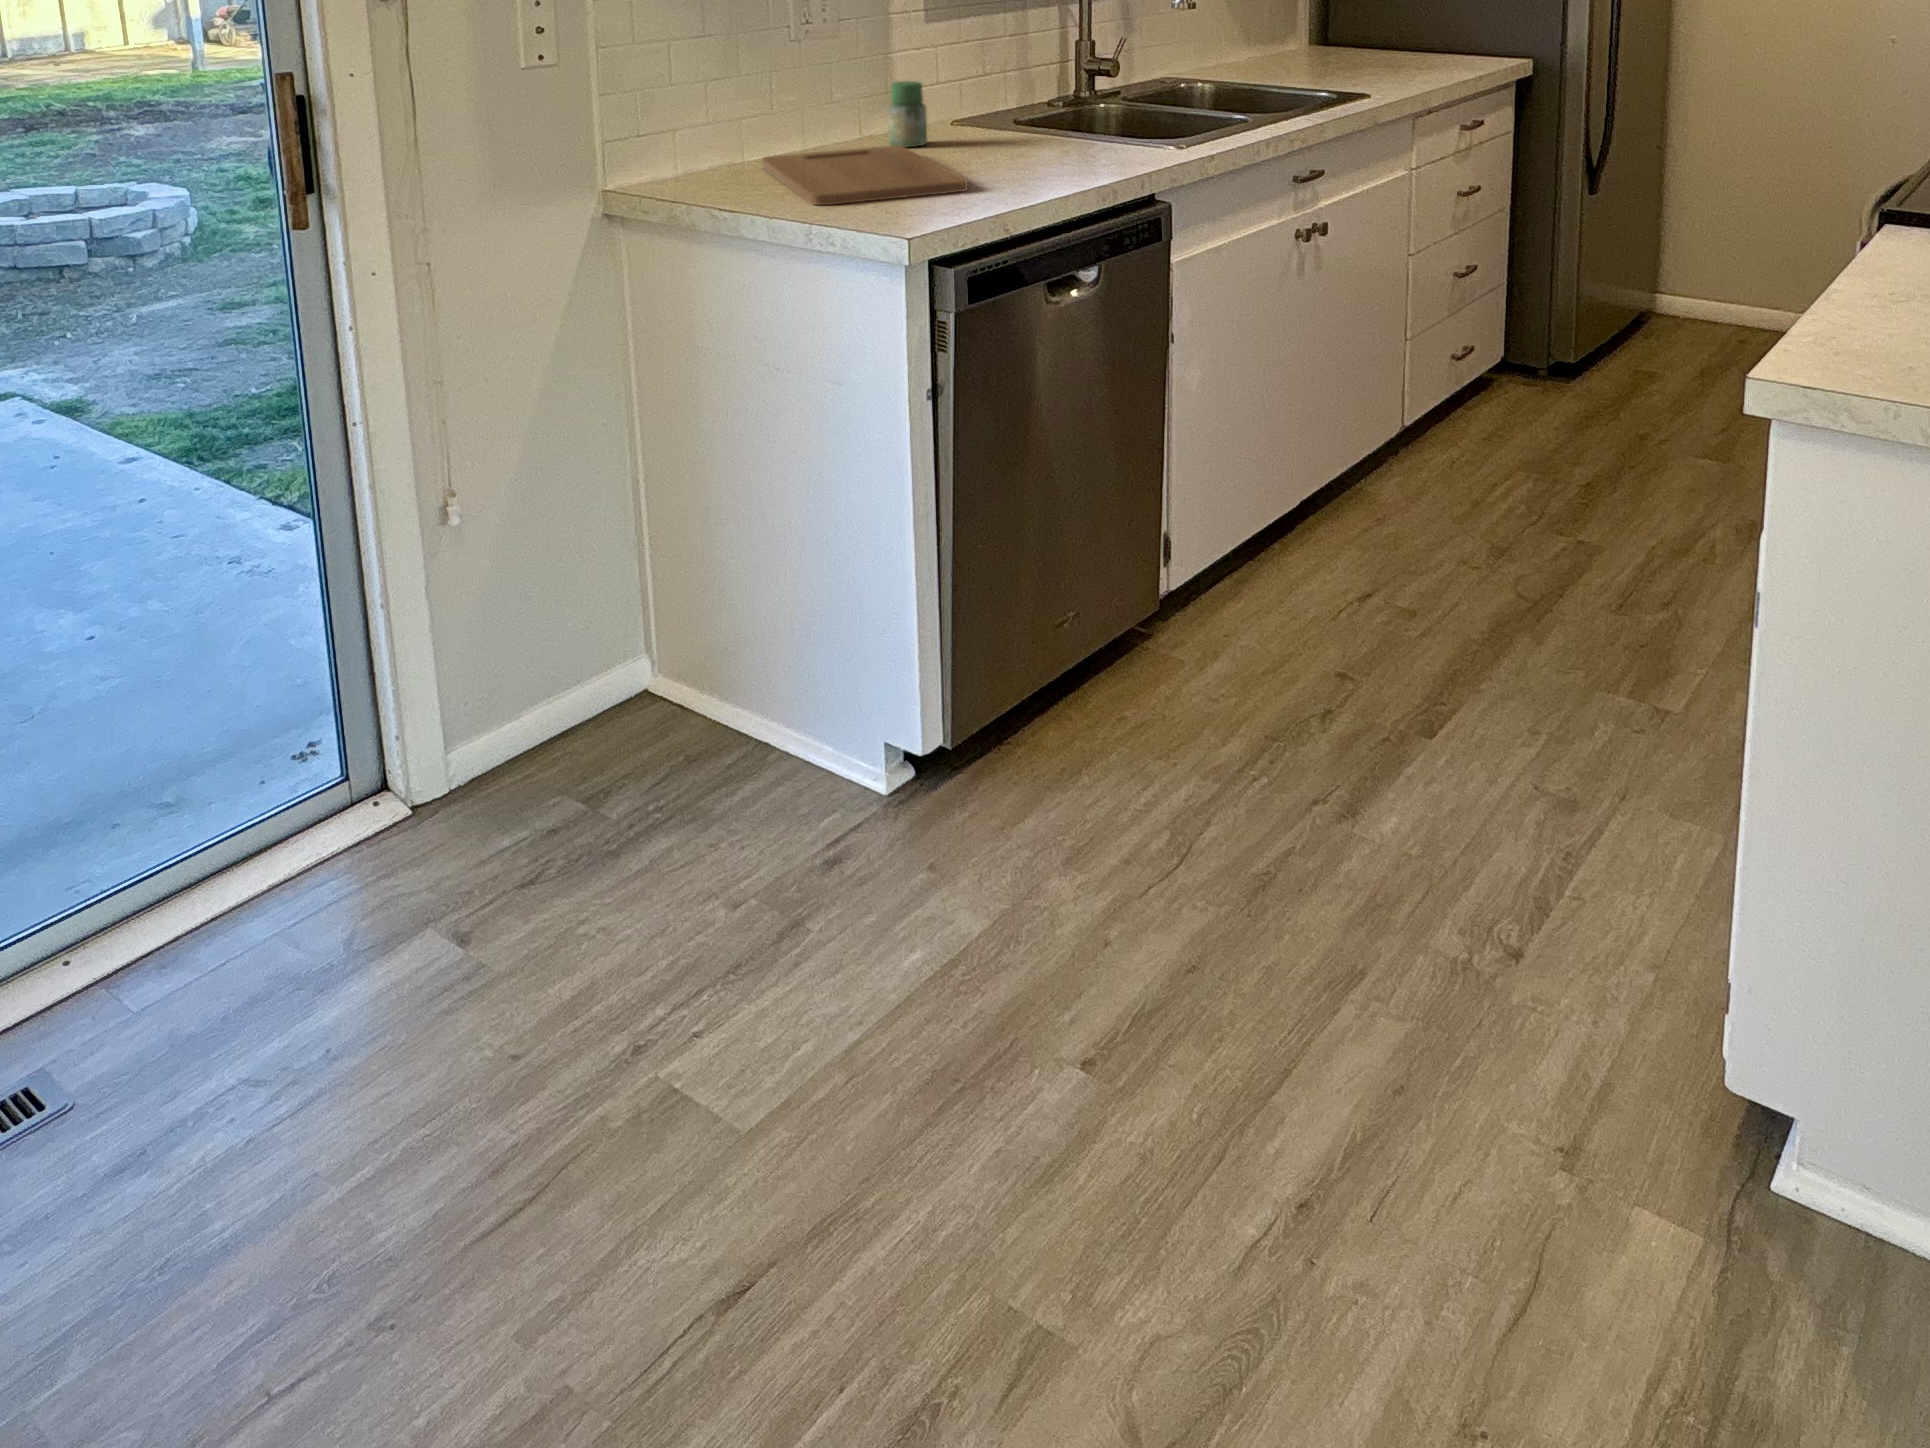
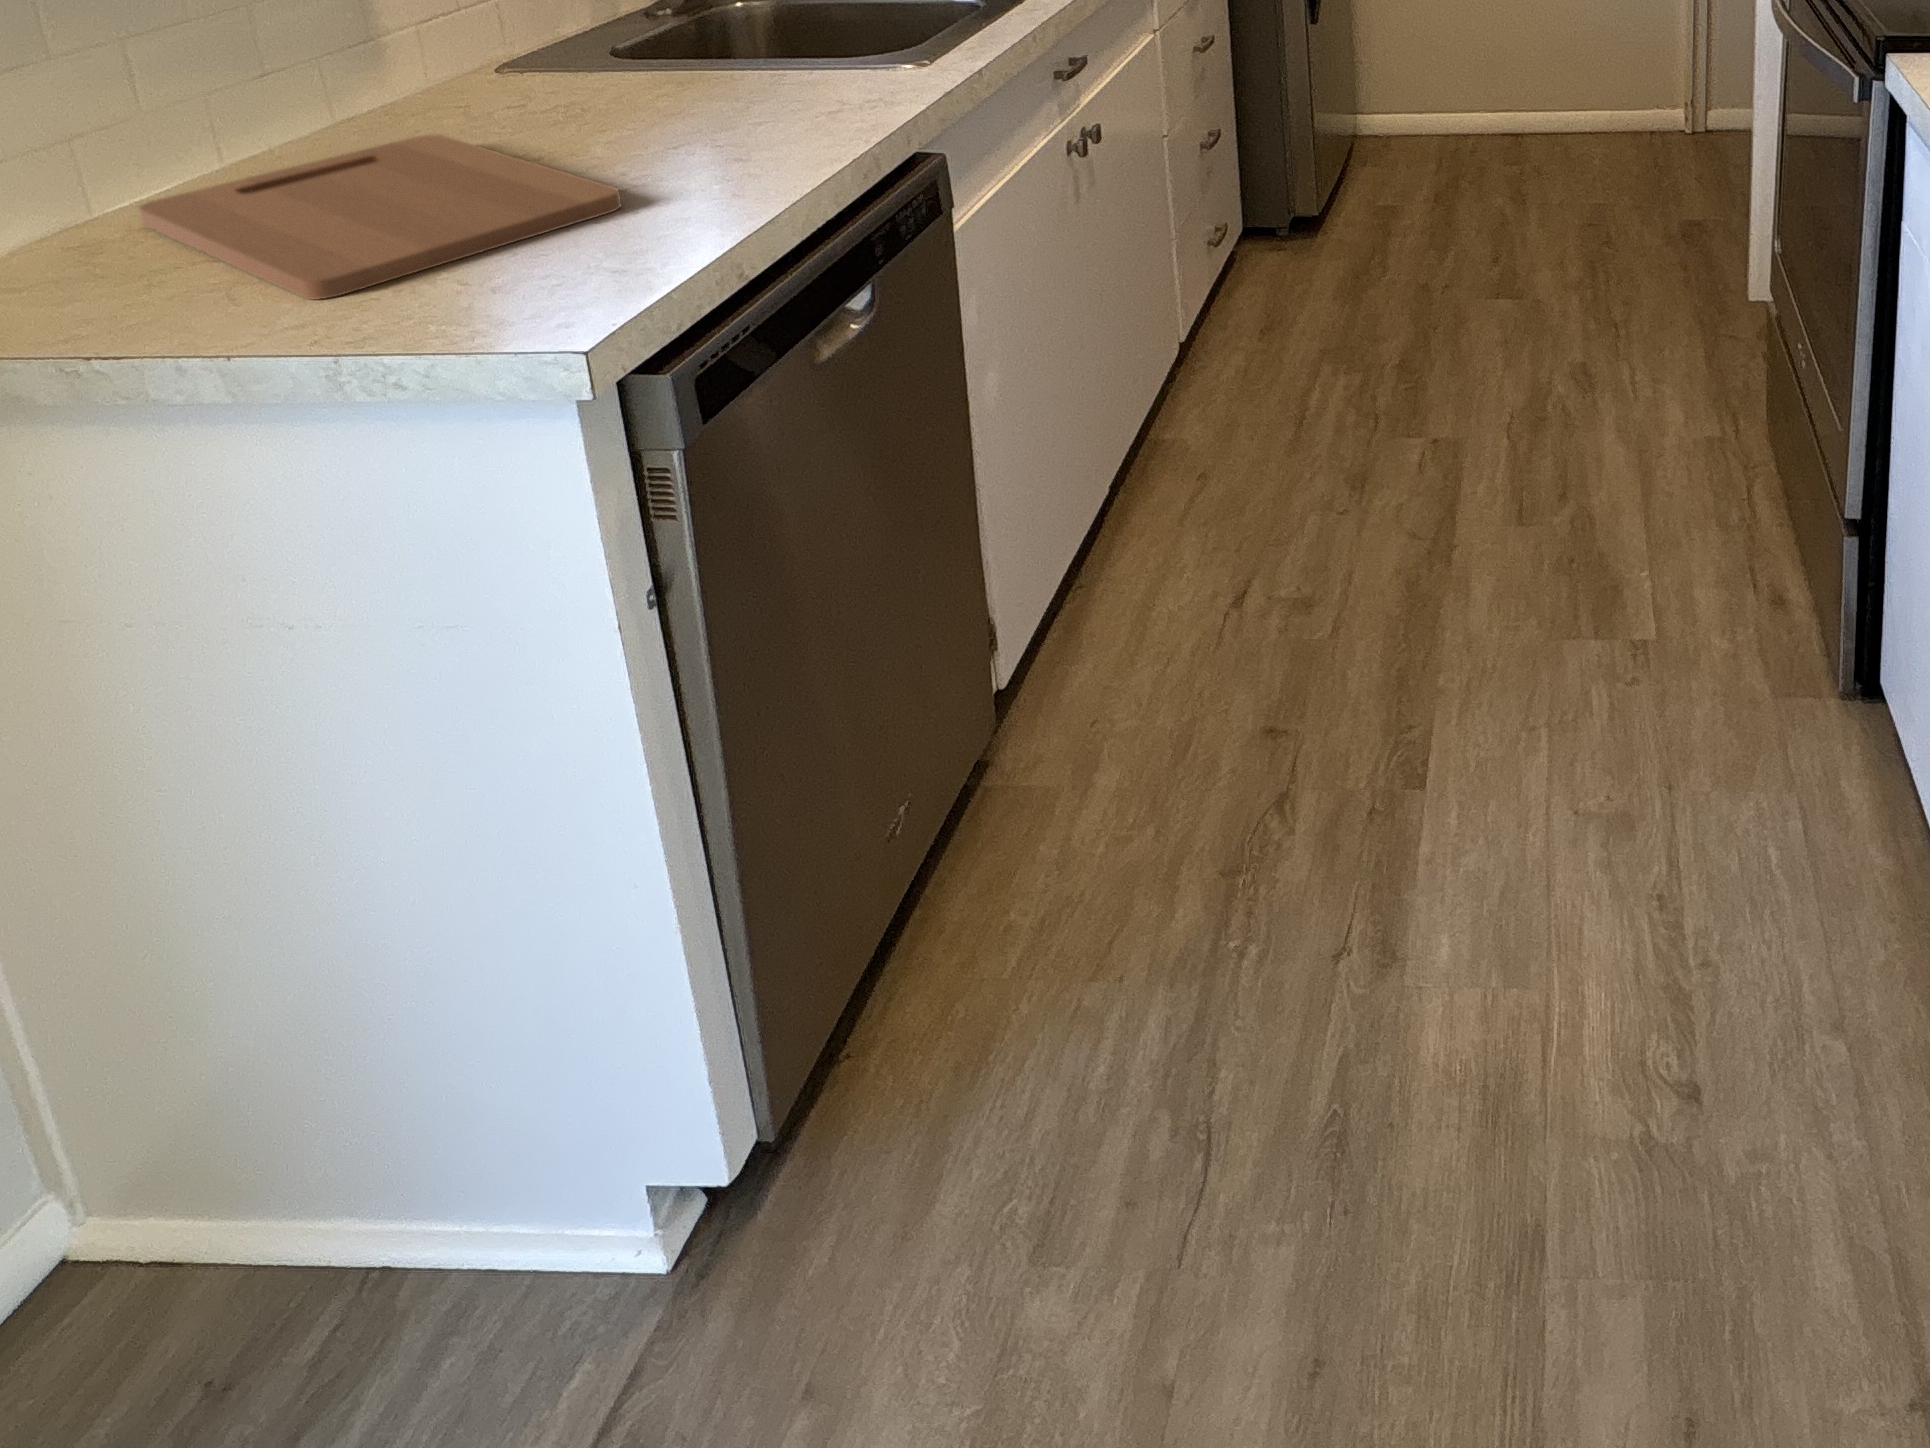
jar: present [888,81,927,147] -> none [386,16,474,132]

